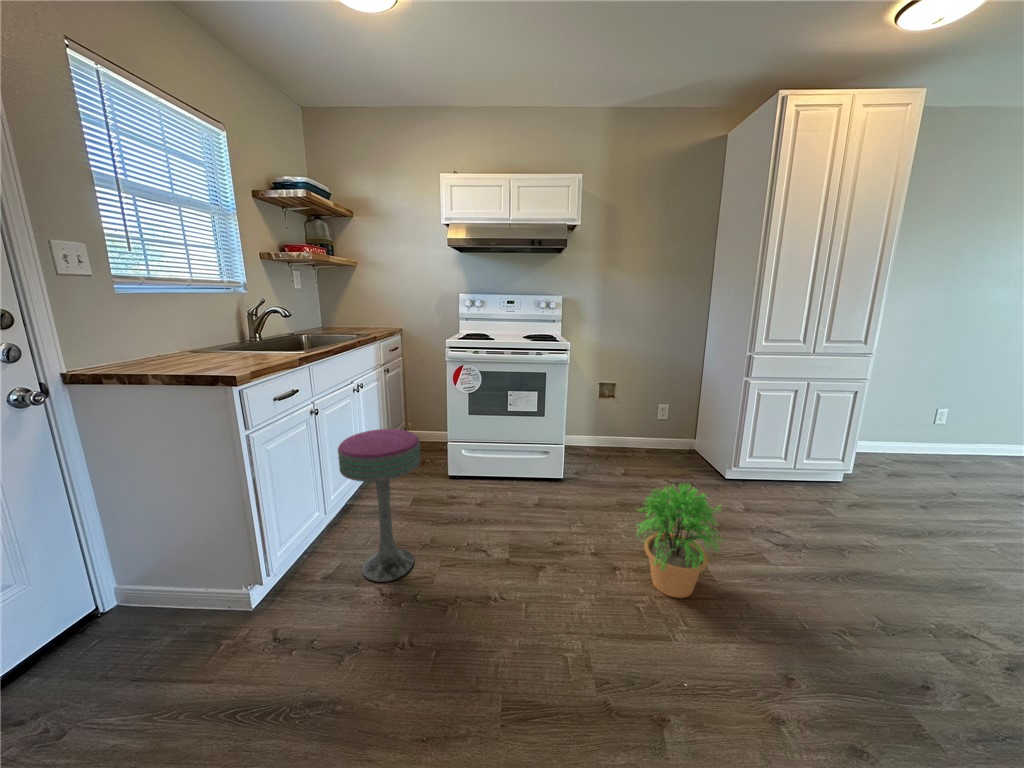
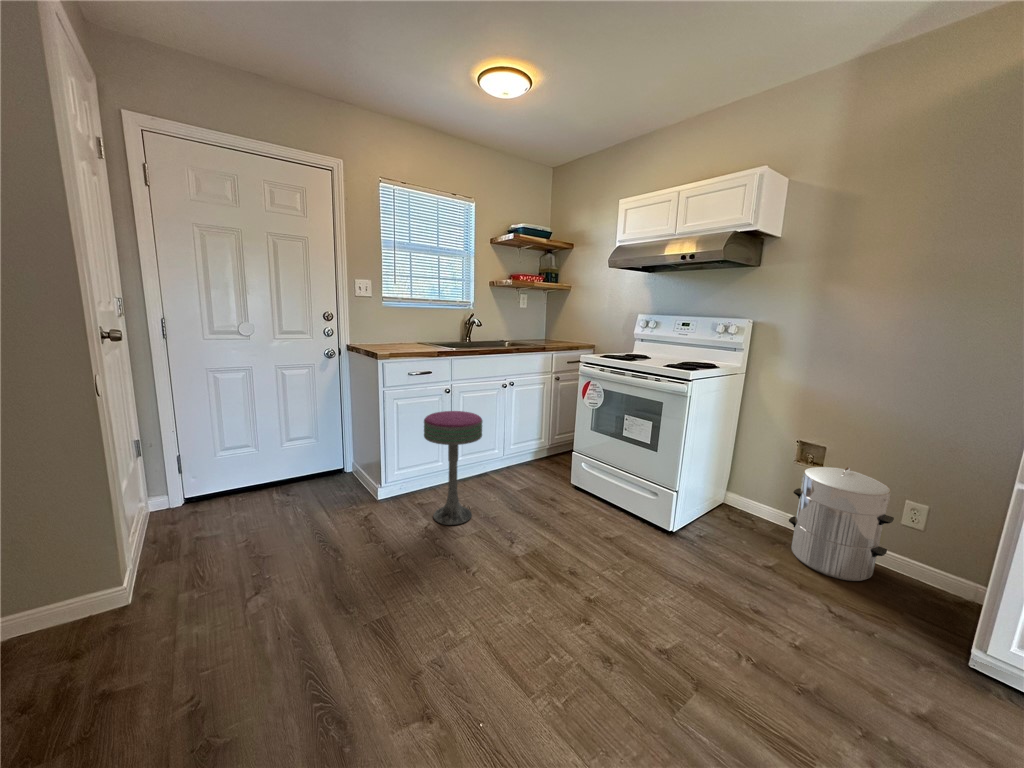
waste bin: none [611,392,665,463] -> present [789,467,894,581]
potted plant: present [637,483,721,598] -> none [573,543,692,695]

